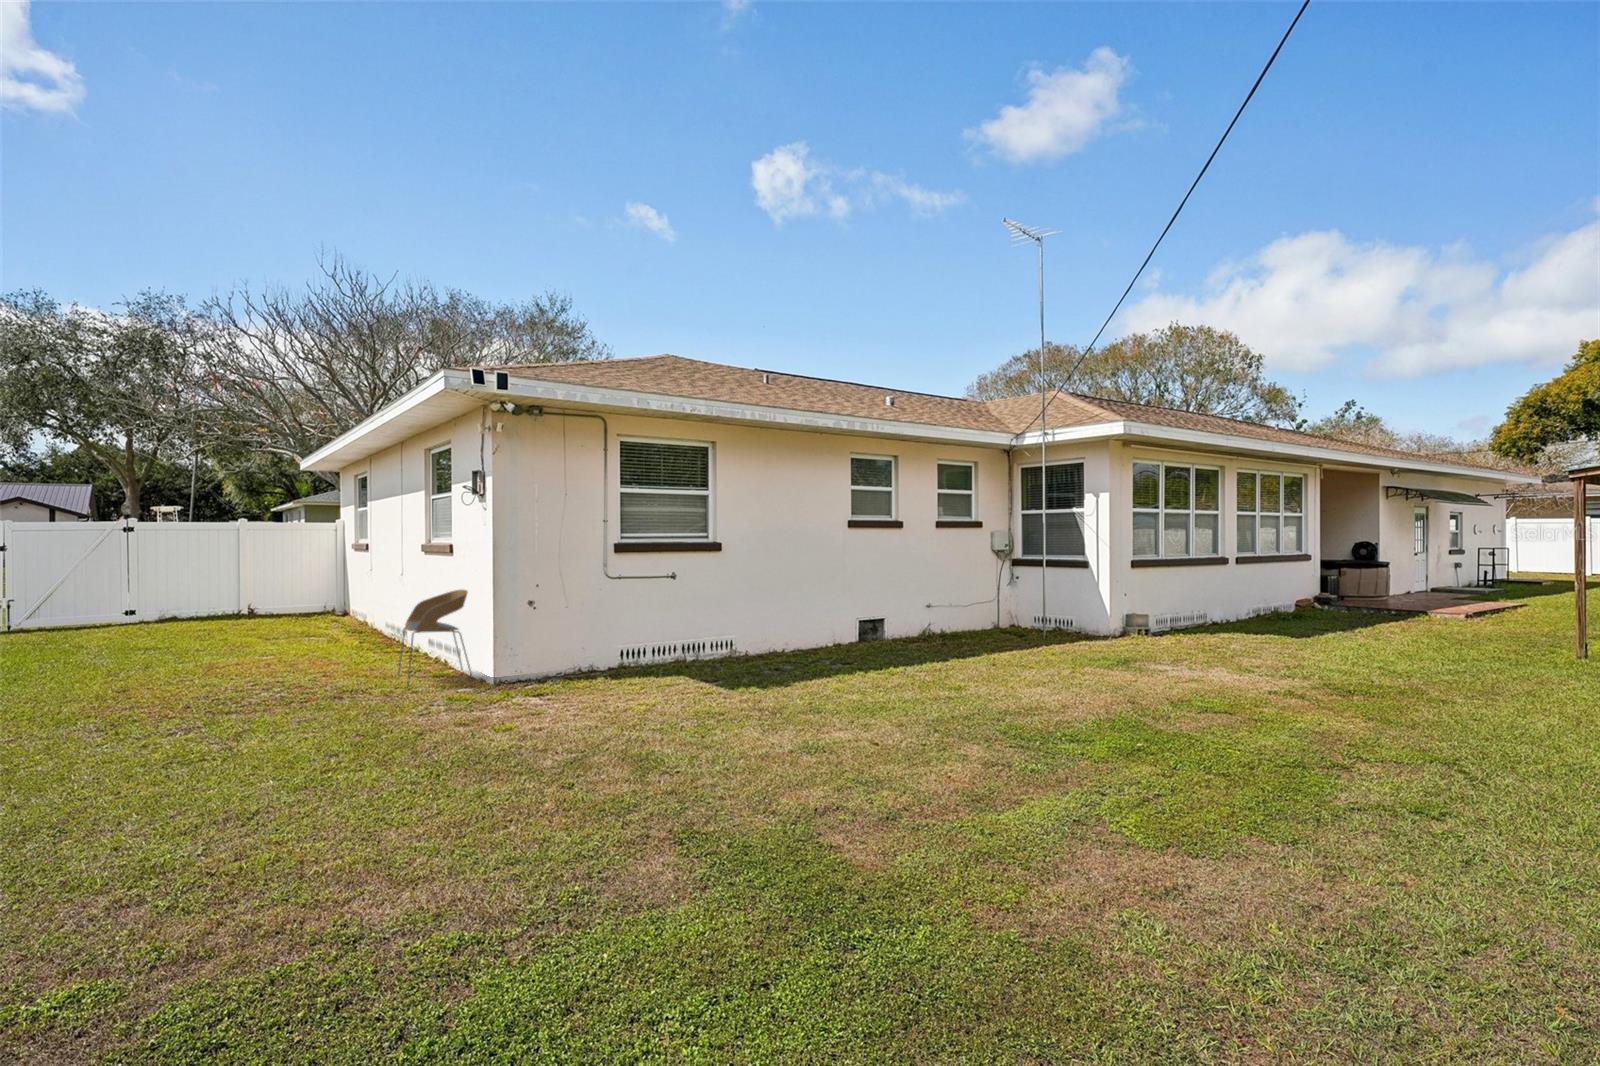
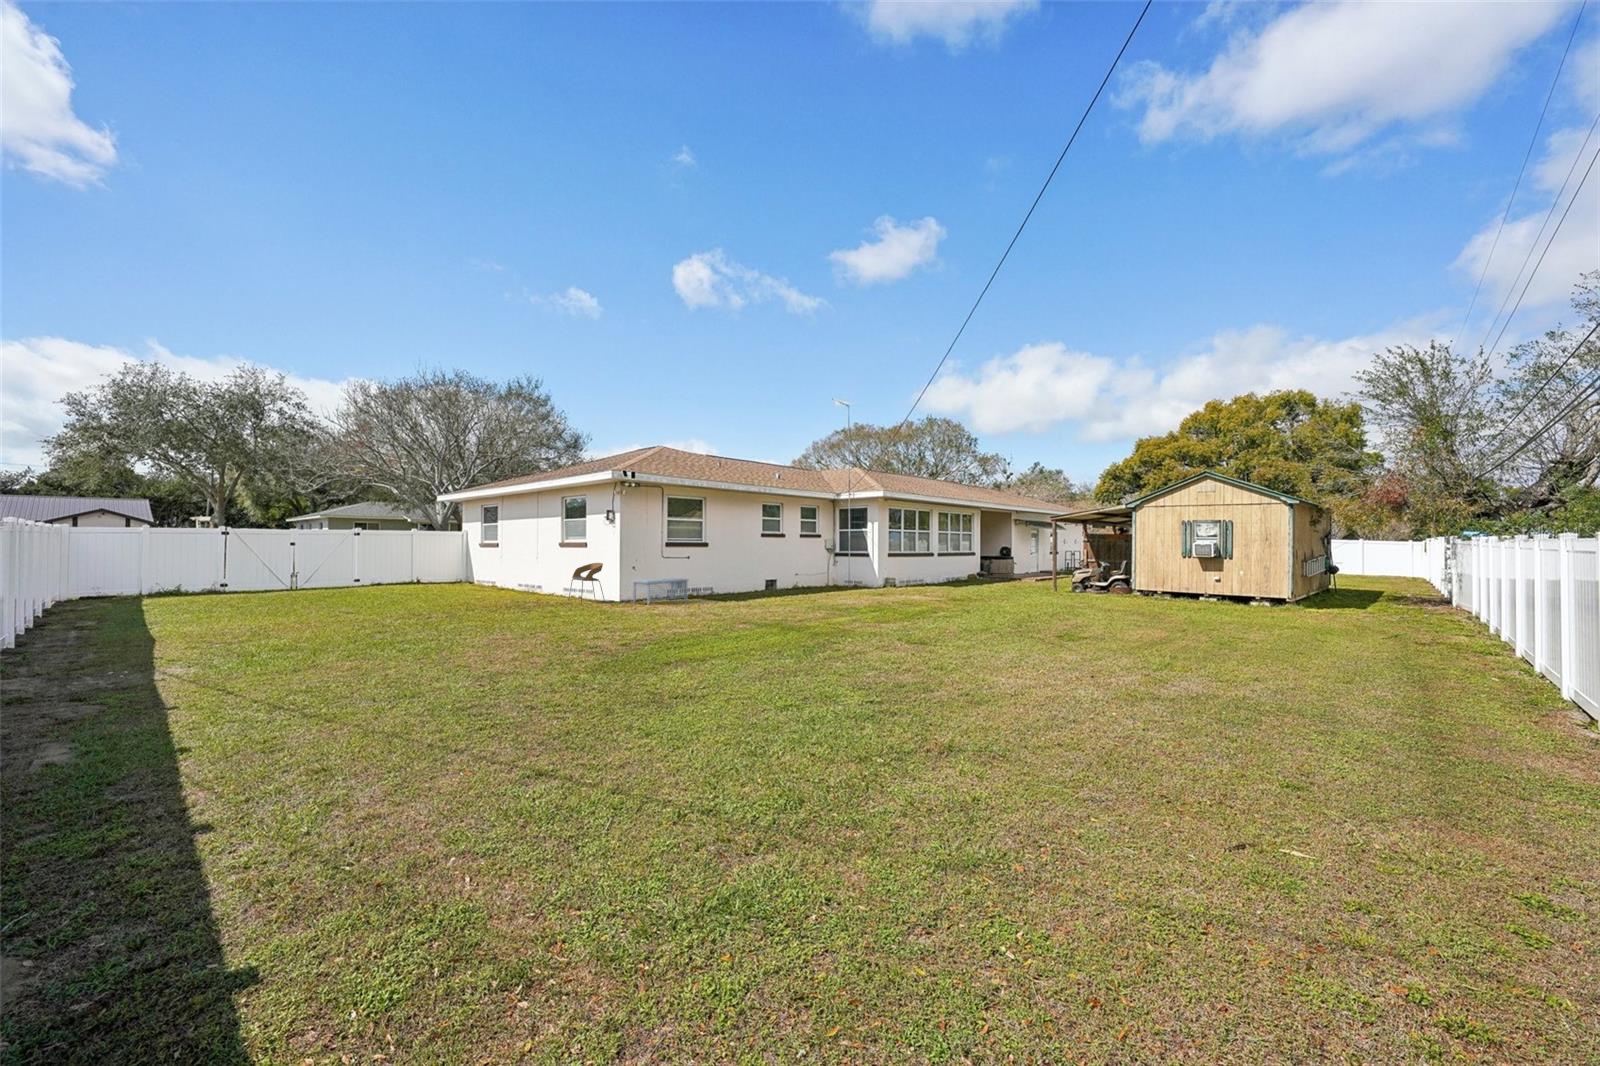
storage bench: none [519,622,658,694] -> present [632,578,688,604]

